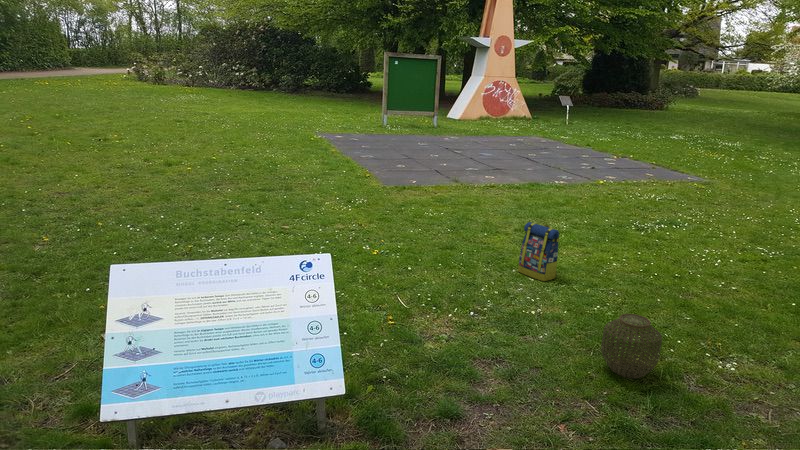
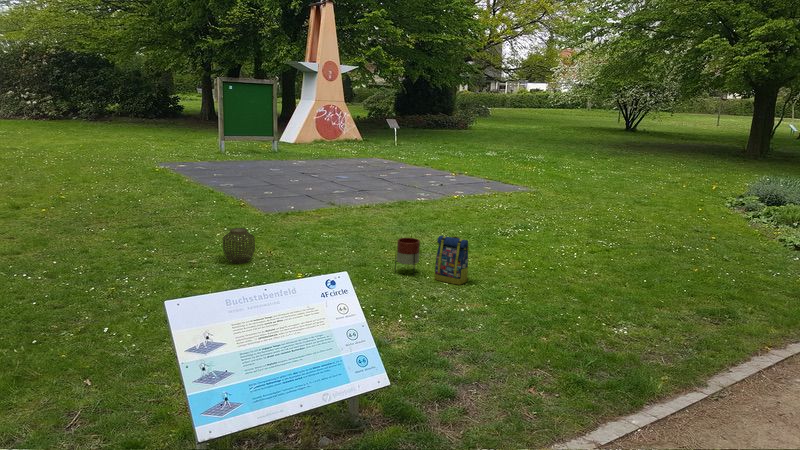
planter: none [477,221,507,265] -> present [395,238,420,276]
woven basket: present [601,314,662,378] -> present [223,228,255,263]

